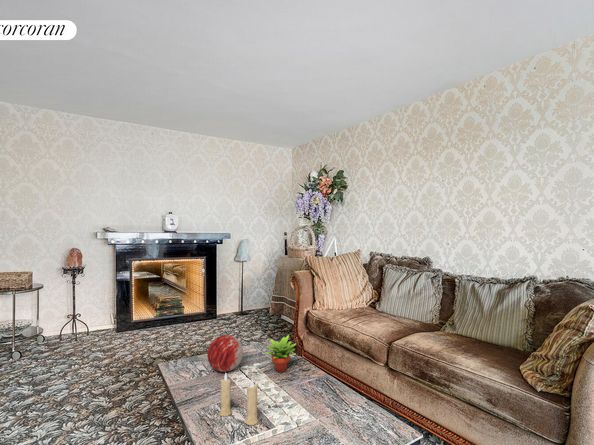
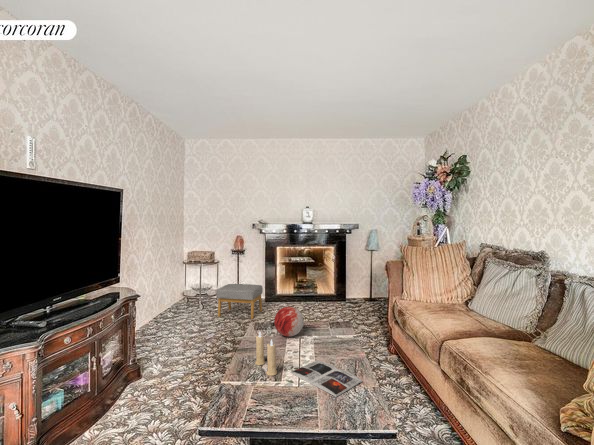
footstool: none [52,312,122,365] -> present [217,284,263,319]
succulent plant: present [266,335,296,372] -> none [315,314,346,346]
magazine: none [271,392,348,426] -> present [290,360,362,397]

